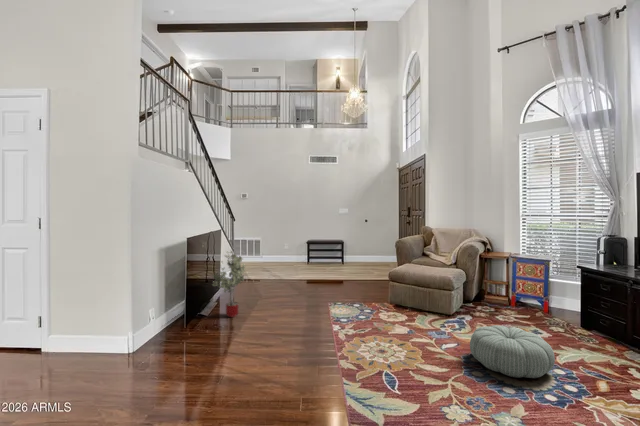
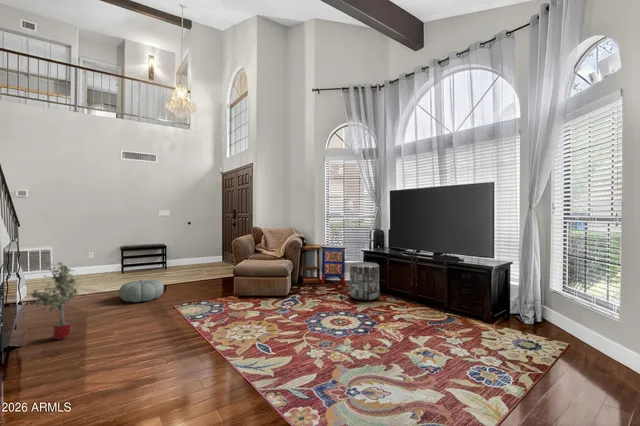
side table: none [551,284,609,347] -> present [350,262,379,300]
pouf: present [470,325,555,378] -> present [119,279,164,302]

